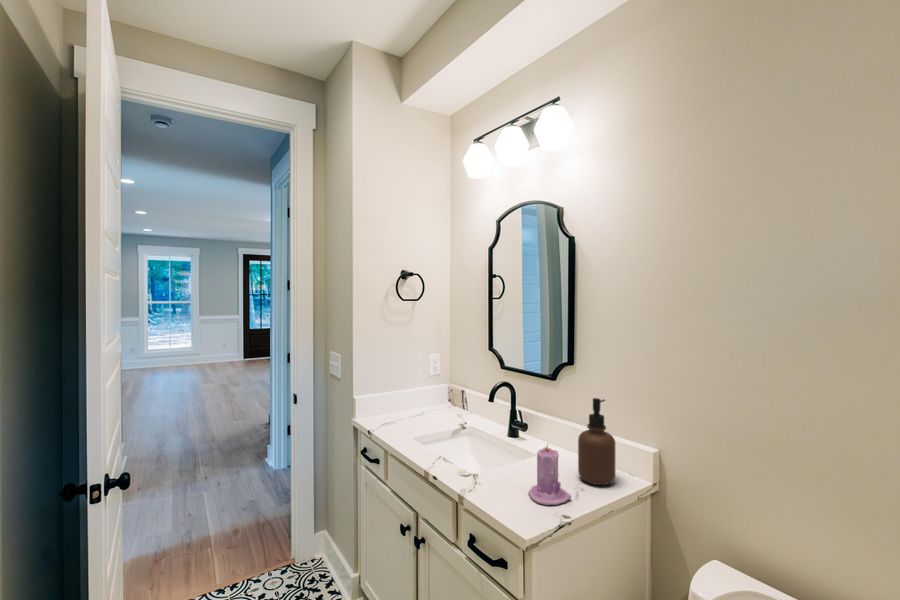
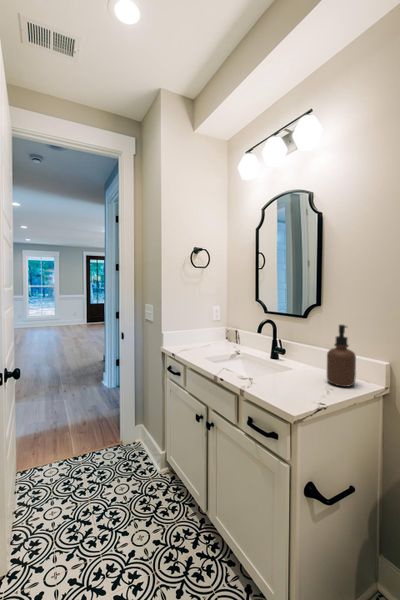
candle: present [529,445,571,505] -> none [292,353,325,397]

